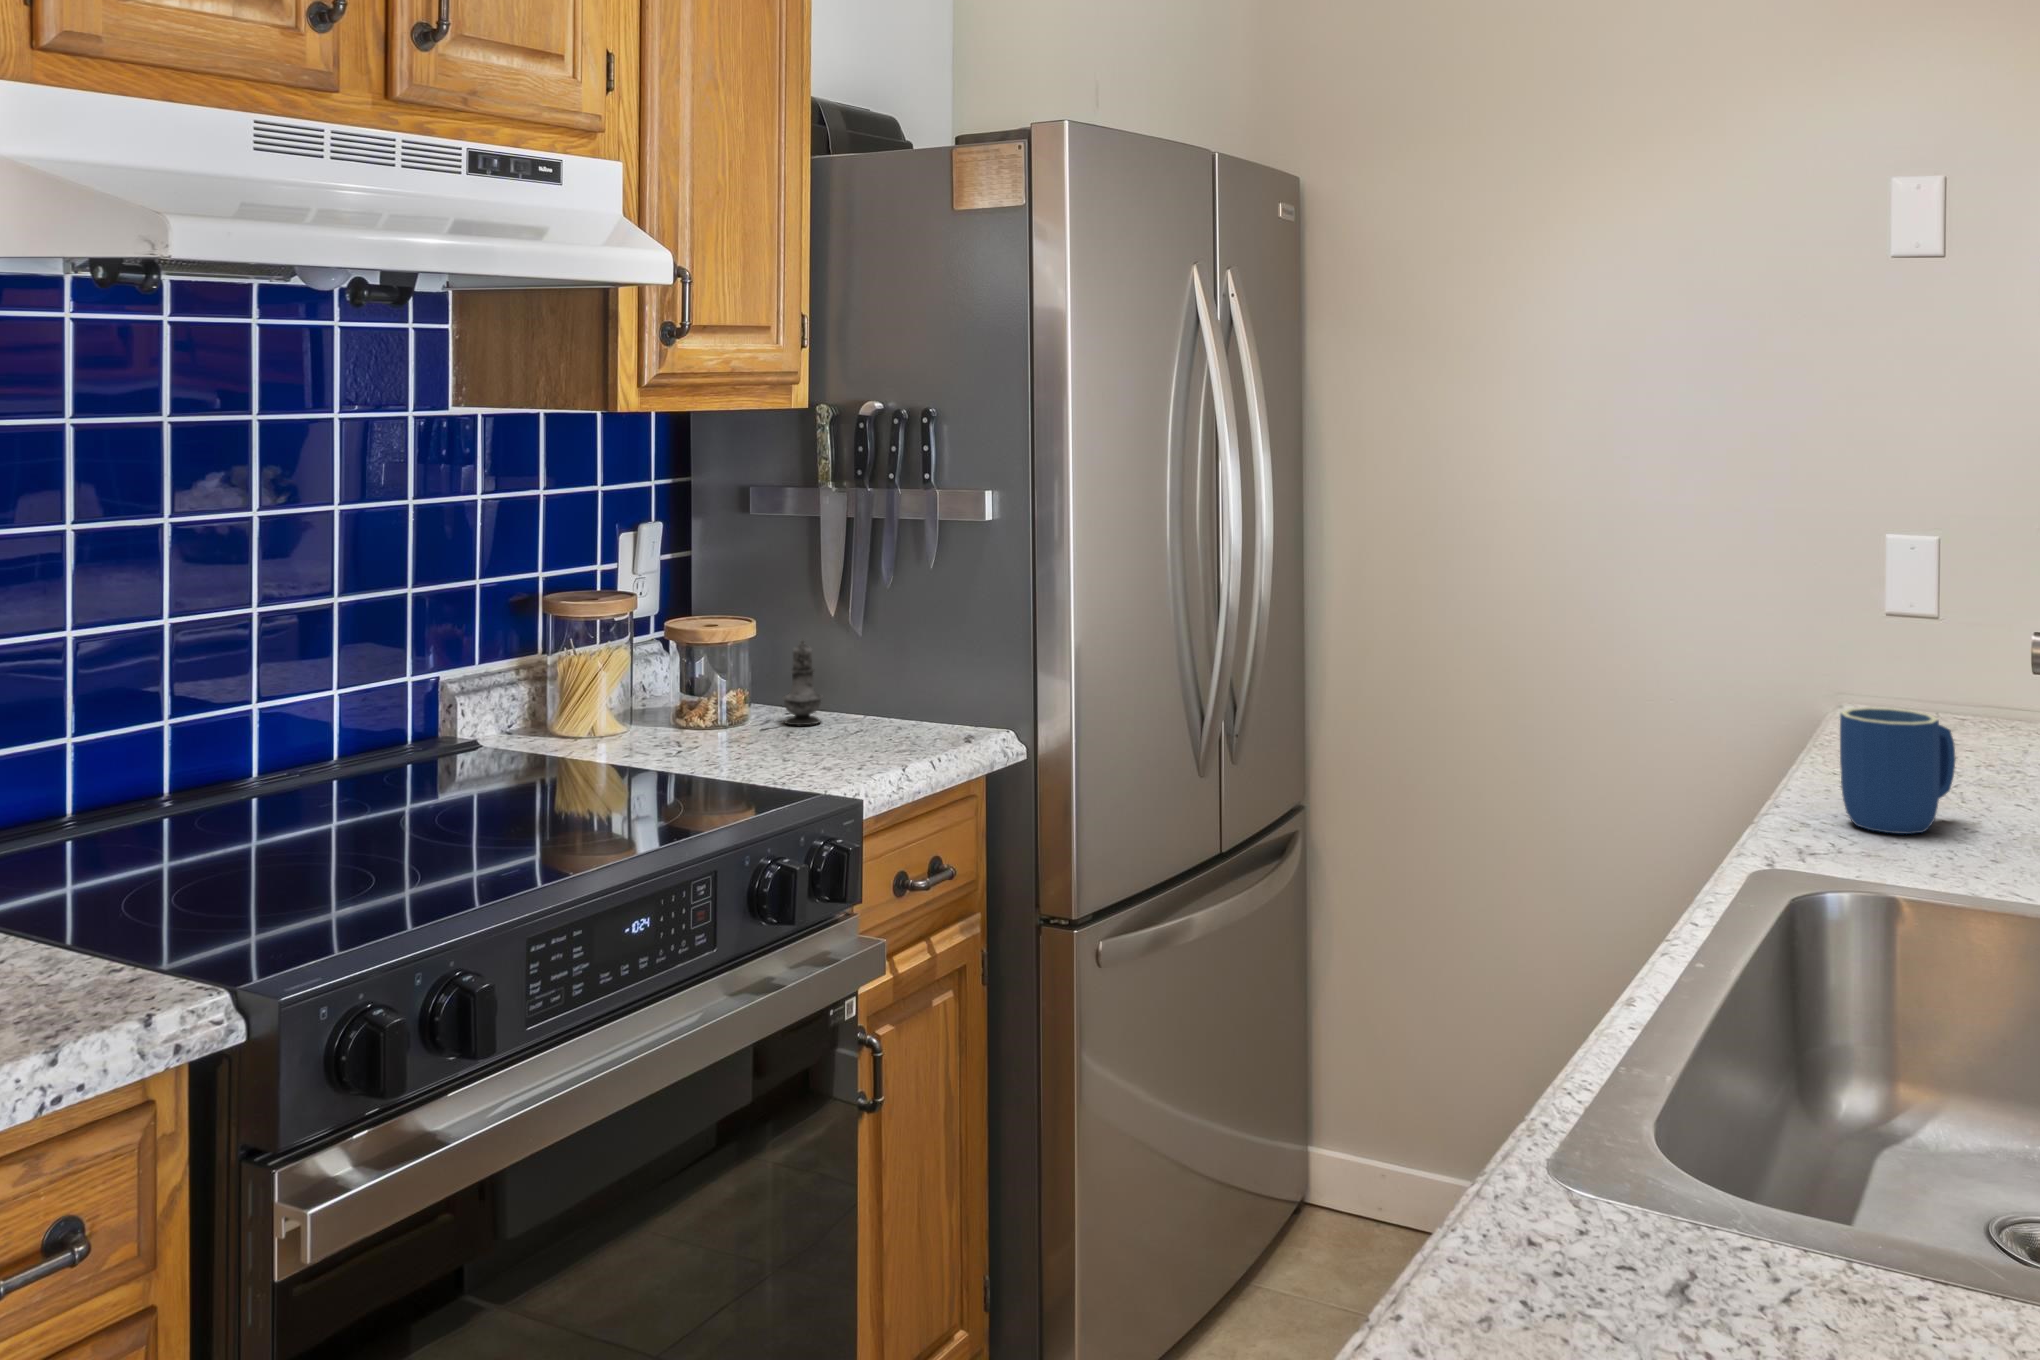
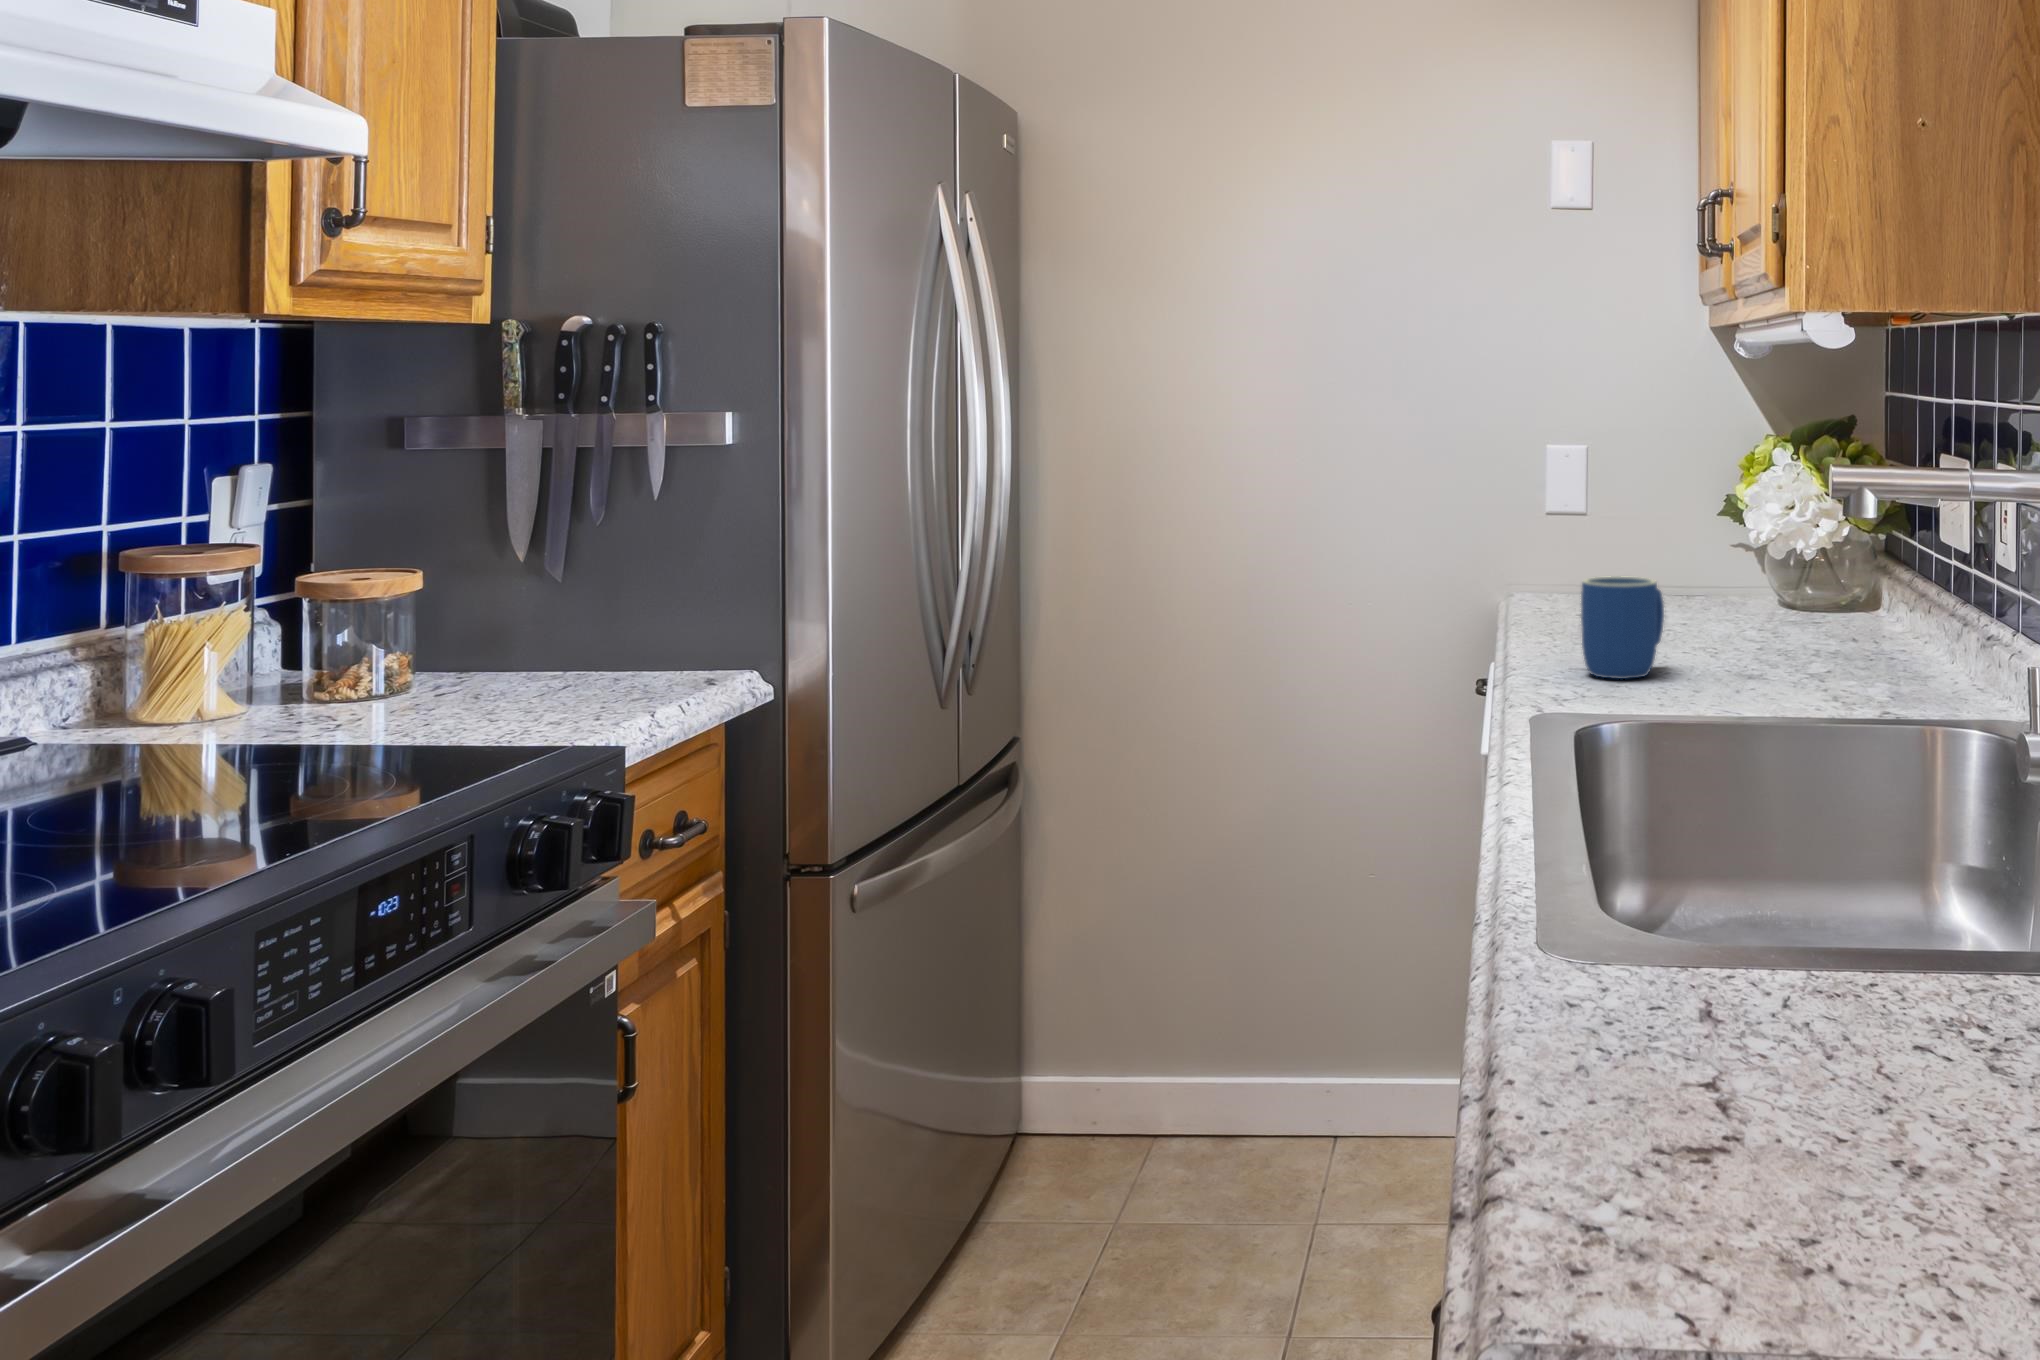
salt shaker: present [782,639,822,725] -> none [459,589,514,689]

